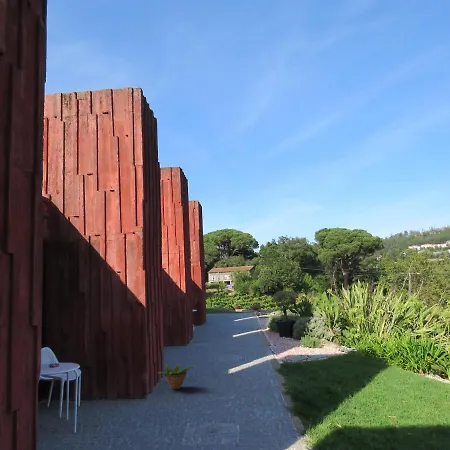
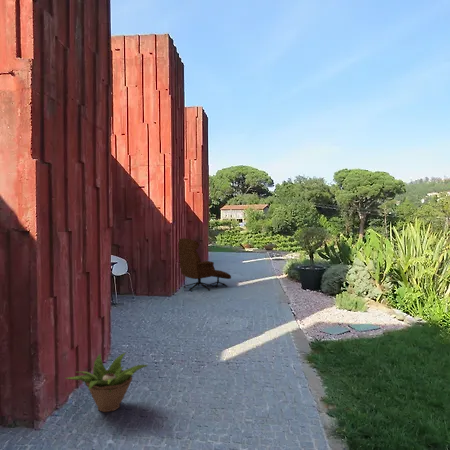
lounge chair: none [185,303,227,342] -> present [179,238,231,290]

